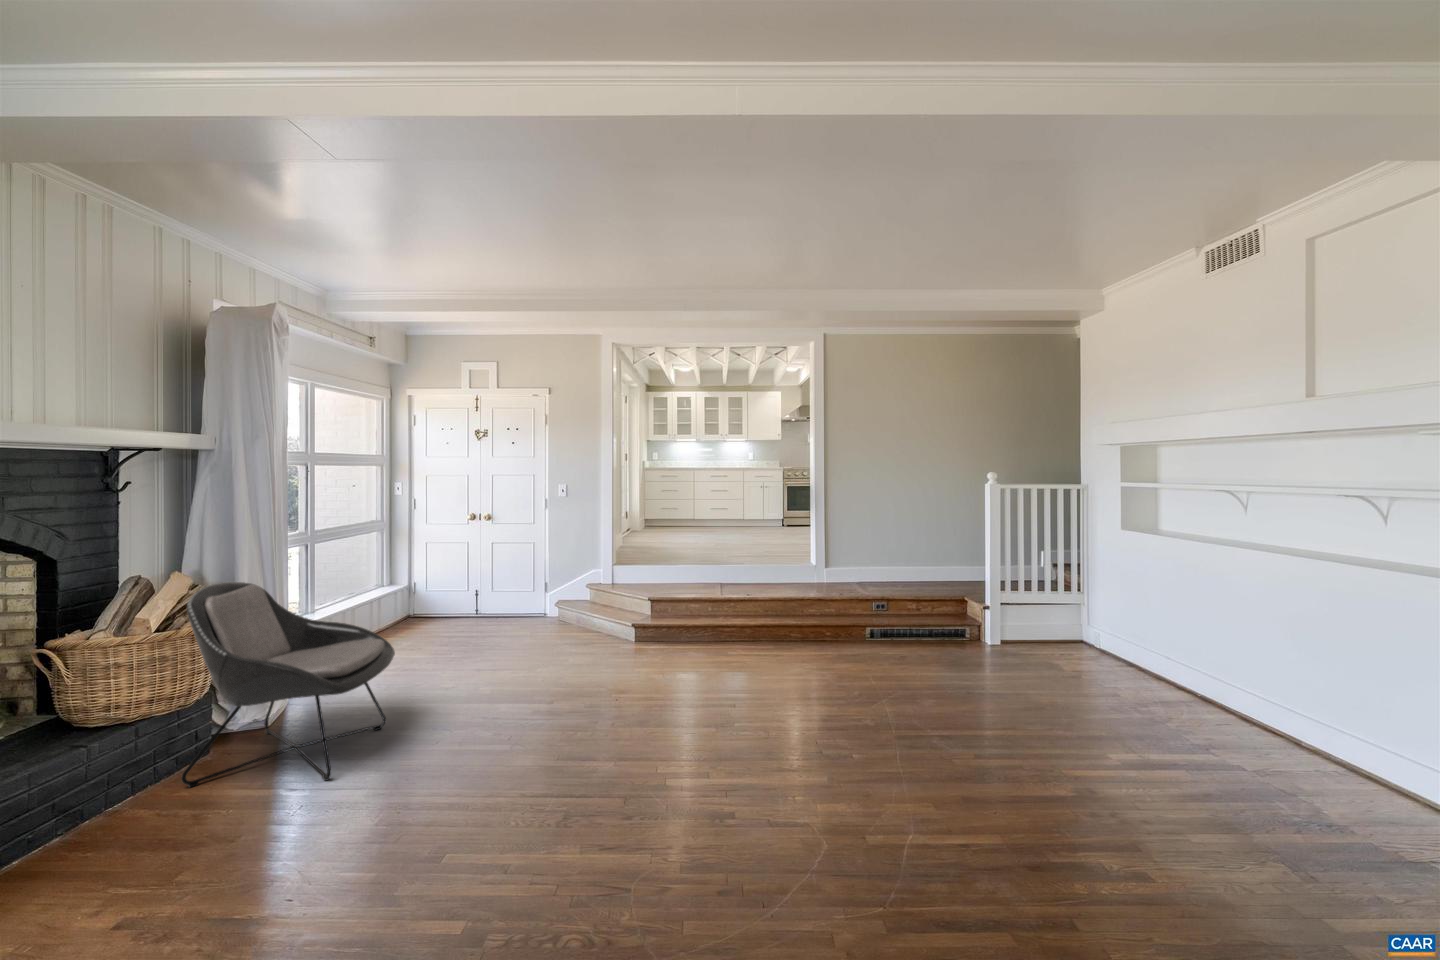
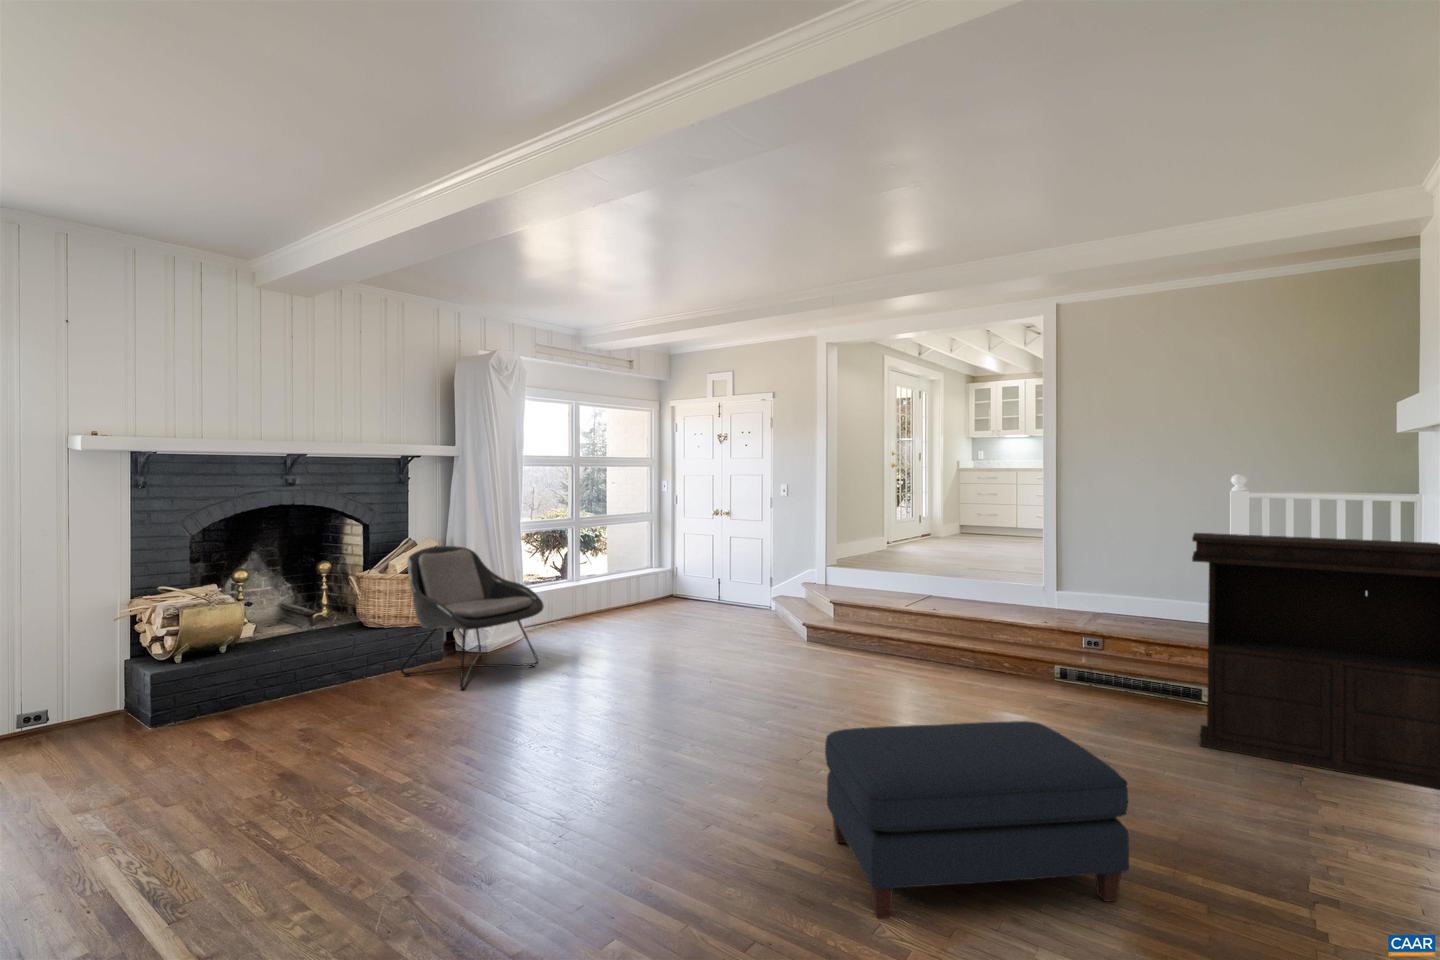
console table: none [982,515,1154,667] -> present [1192,533,1440,790]
ottoman: none [942,666,1143,844] -> present [825,721,1129,918]

